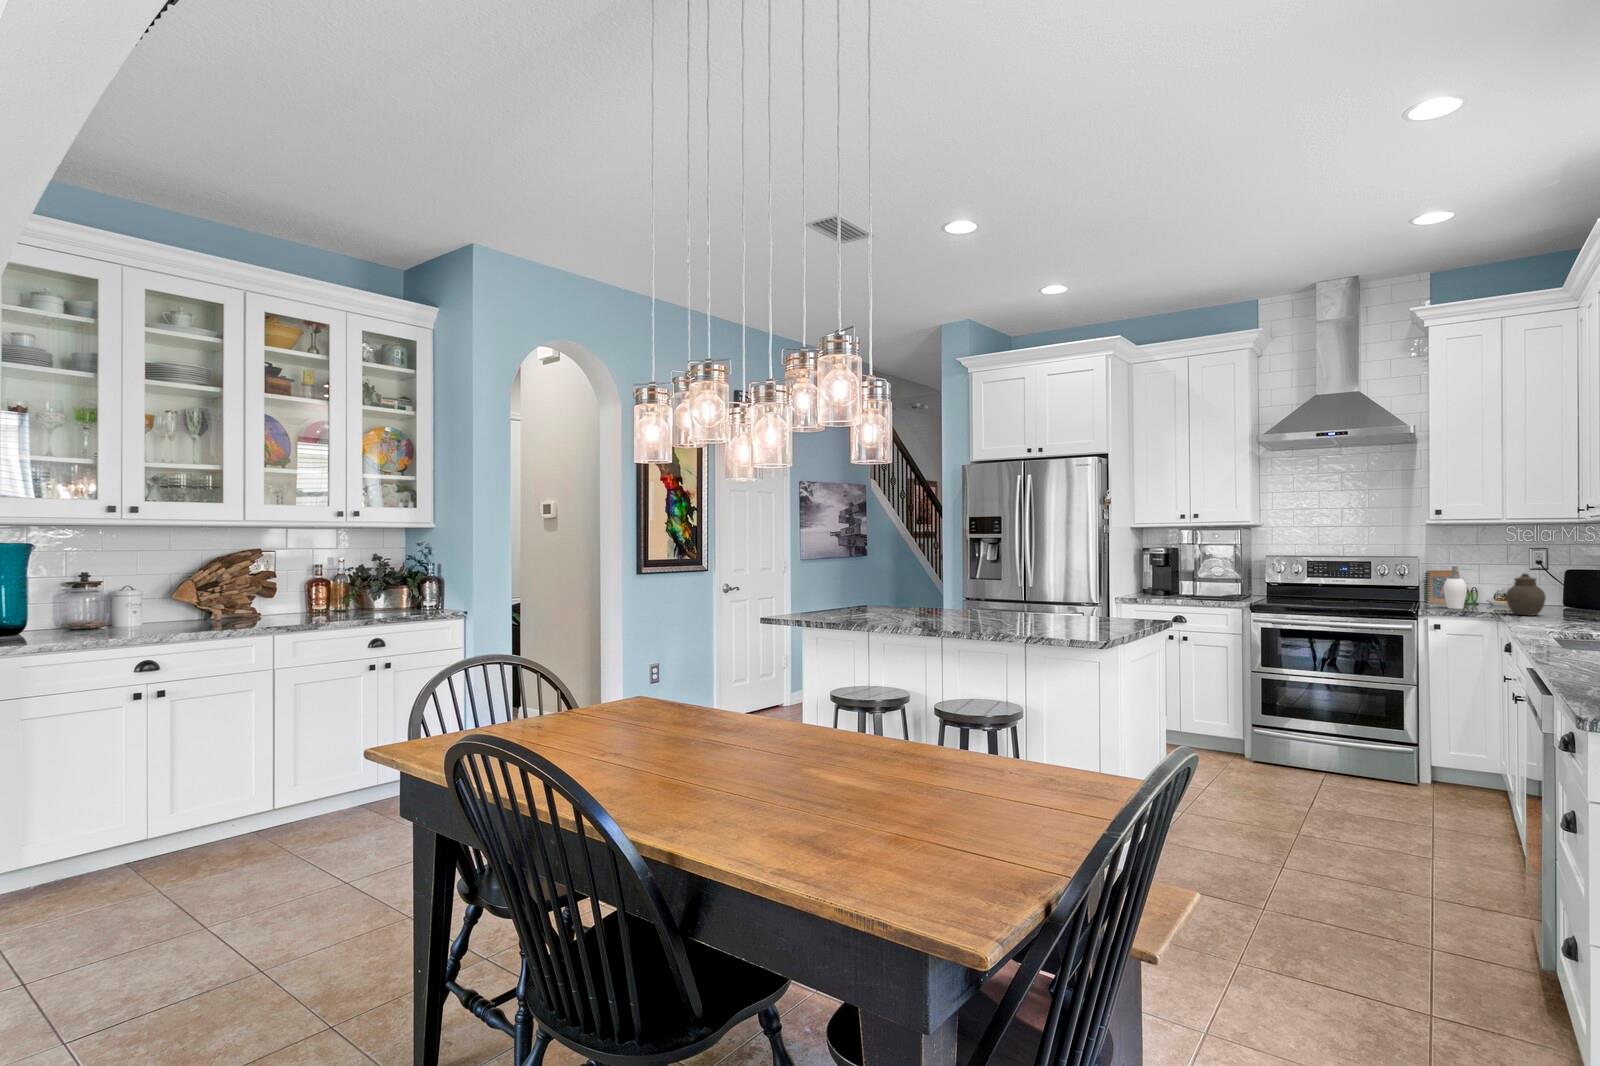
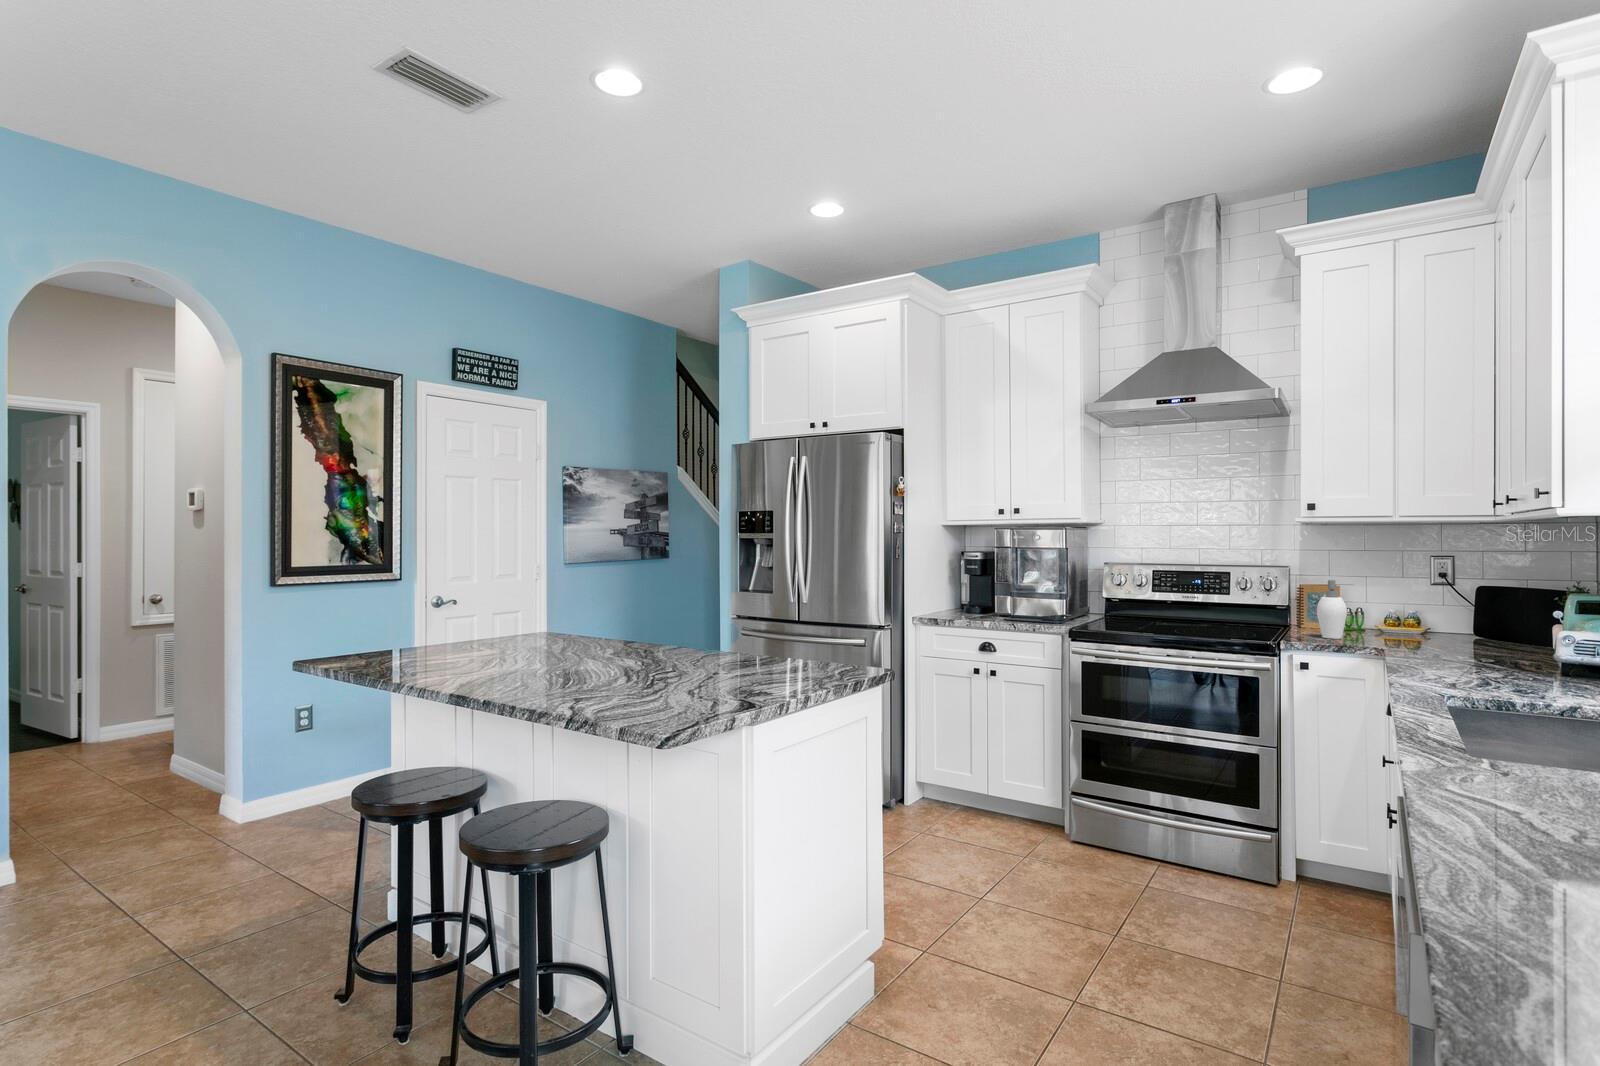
jar: present [1506,574,1546,616] -> none [1397,593,1451,653]

